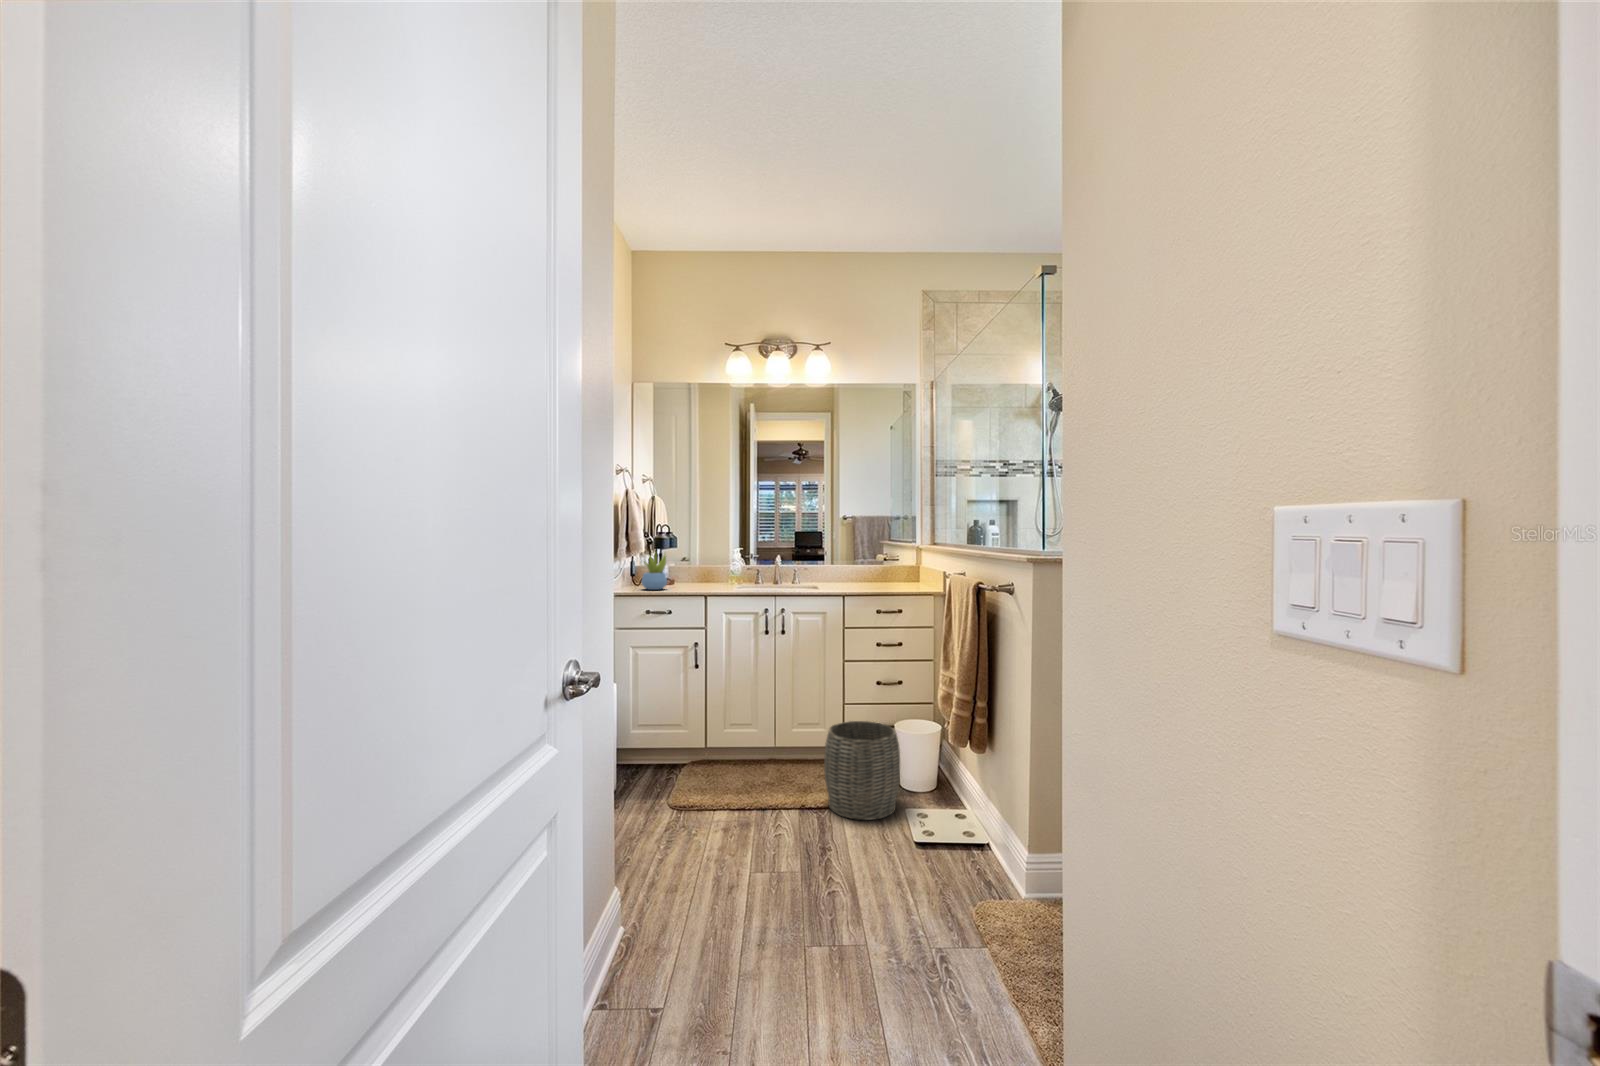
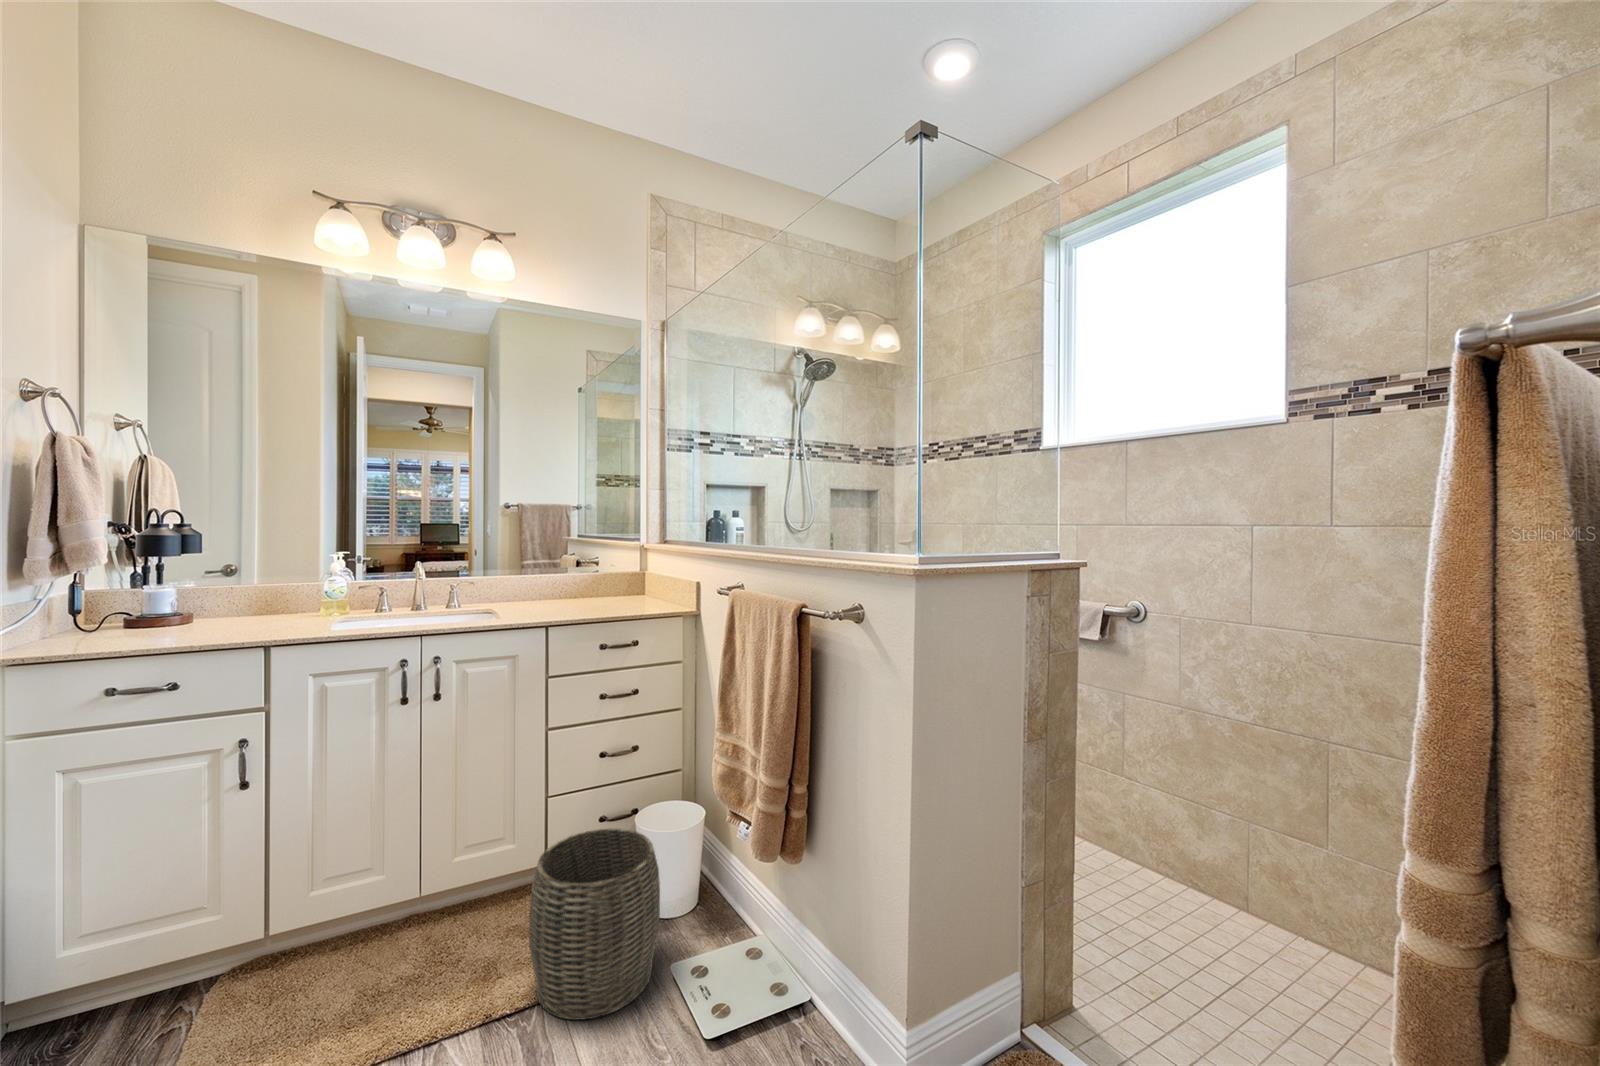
succulent plant: present [642,554,667,590] -> none [91,561,166,643]

